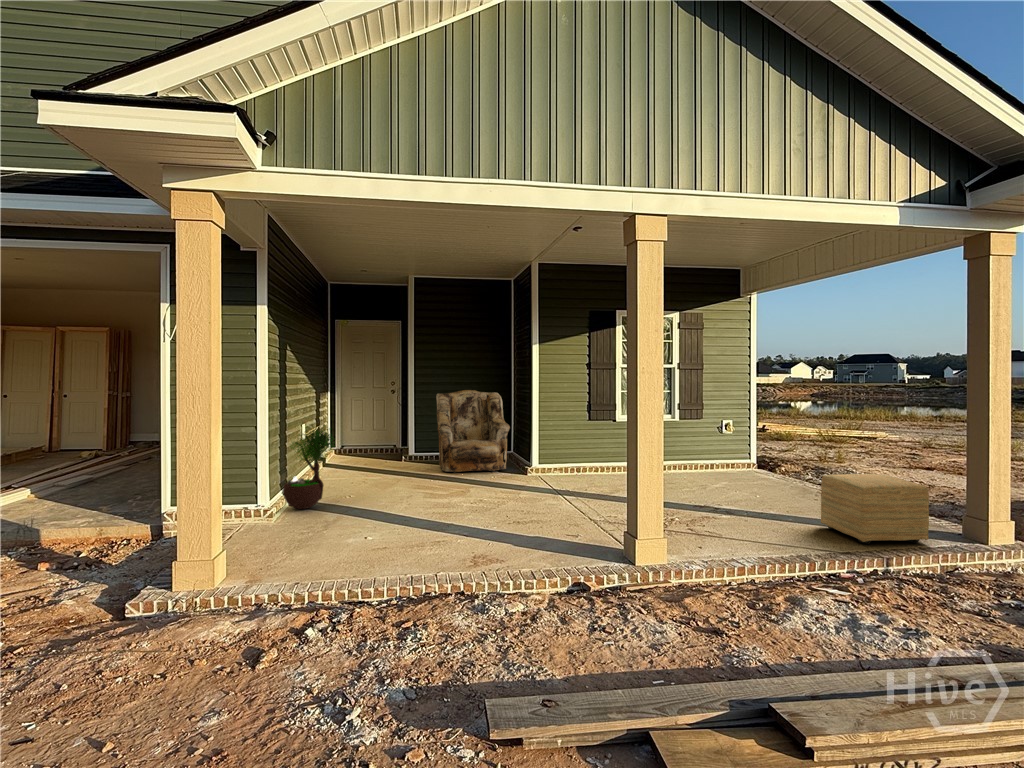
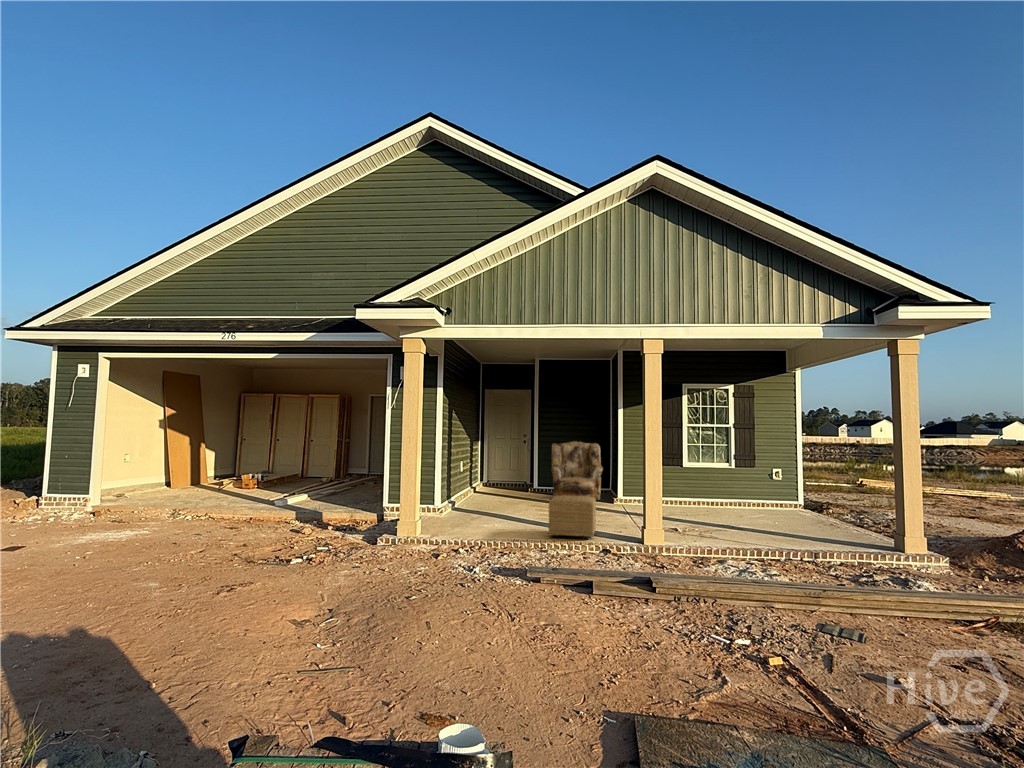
potted tree: present [283,429,334,509] -> none [449,458,480,512]
ottoman: present [821,474,929,544] -> present [549,496,596,539]

